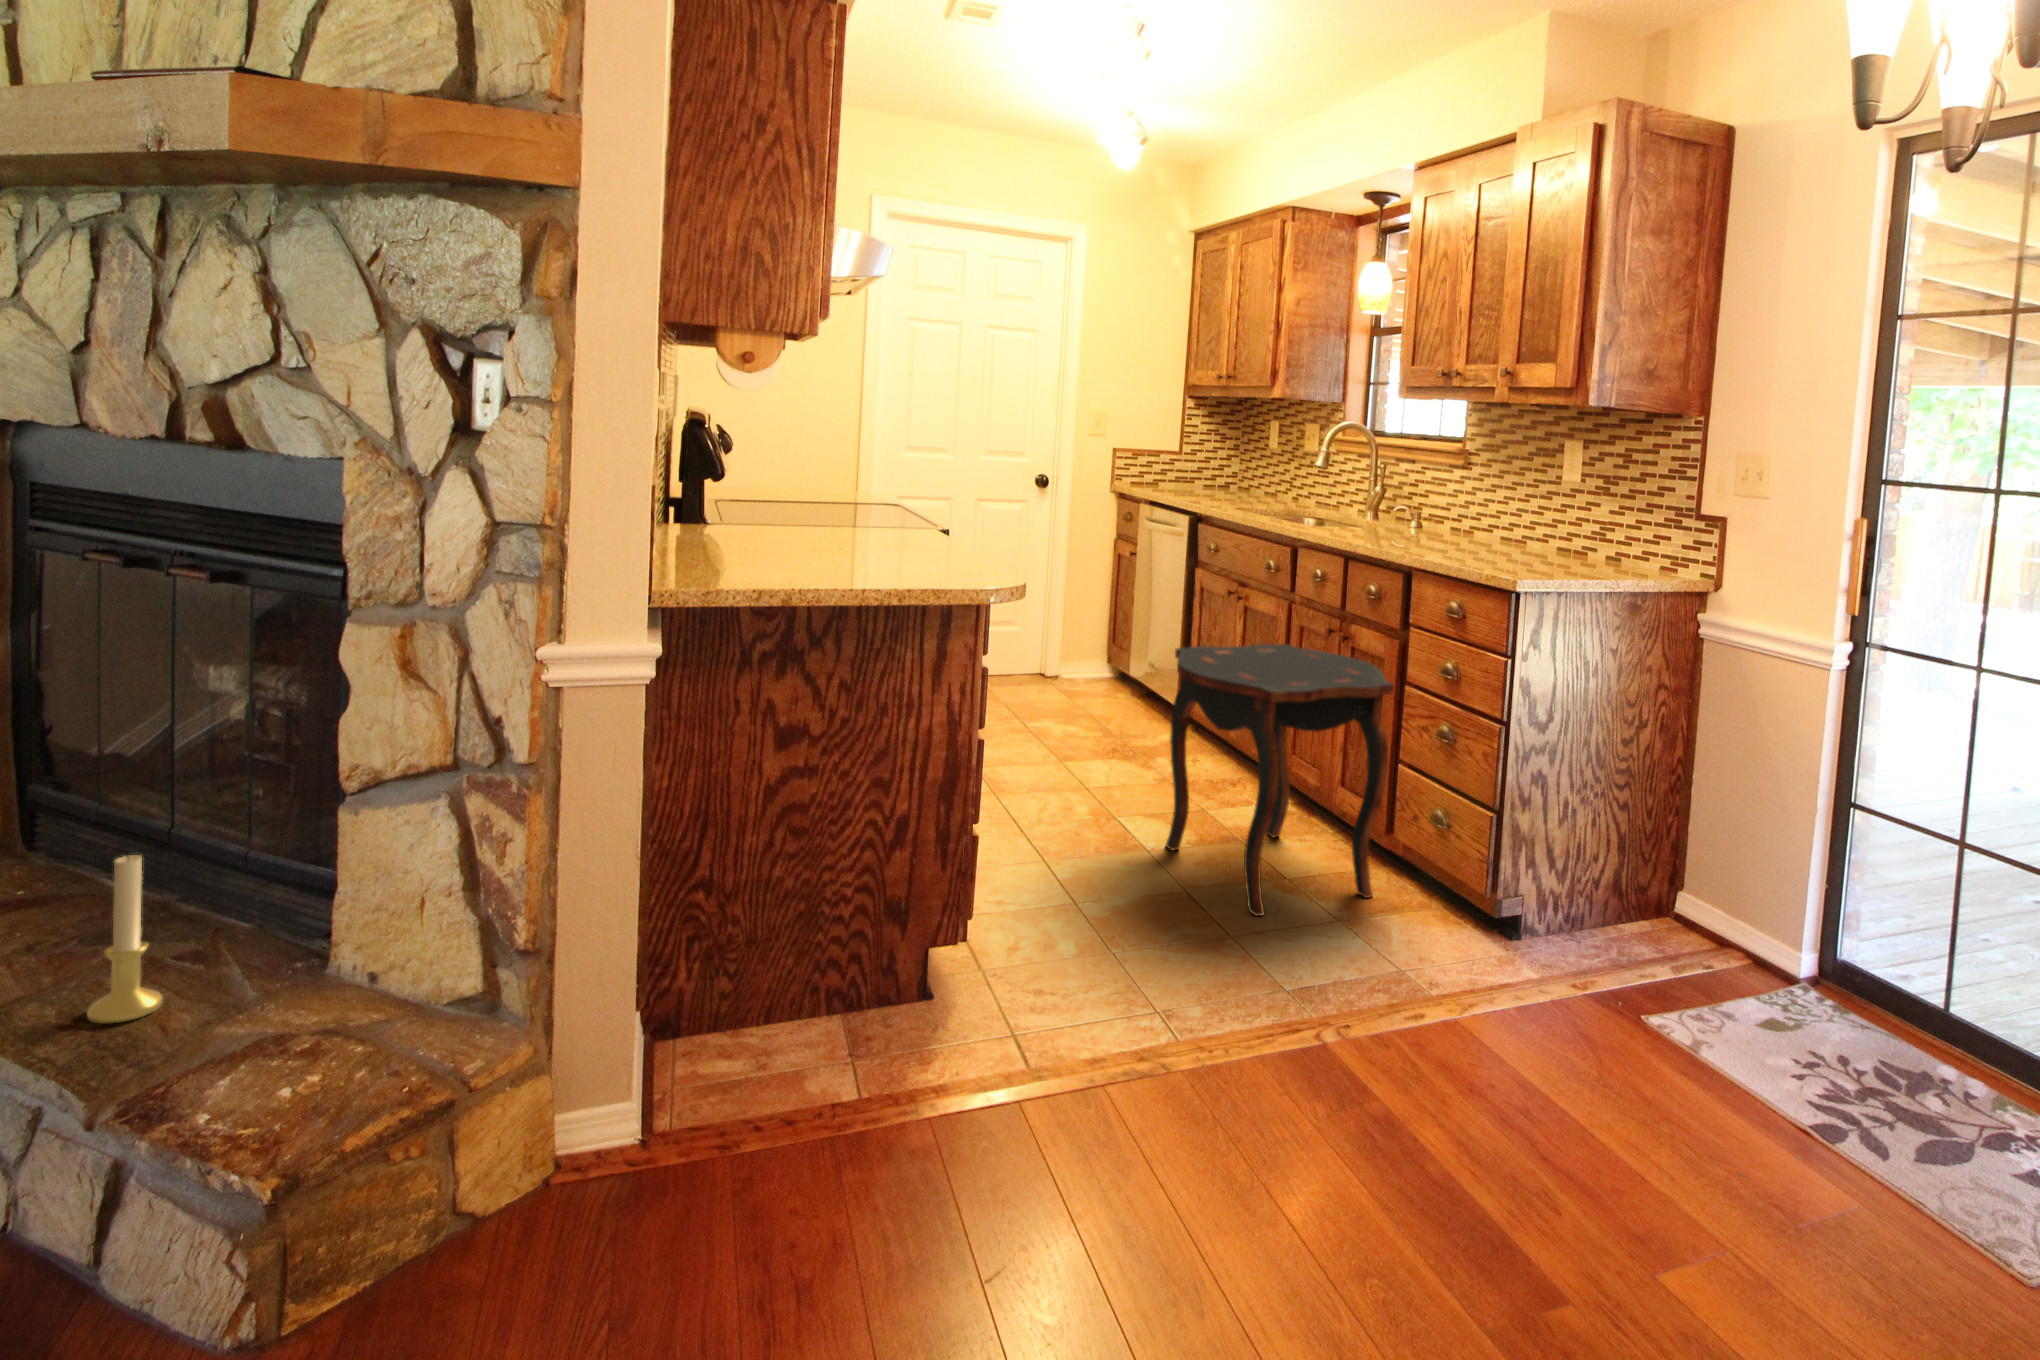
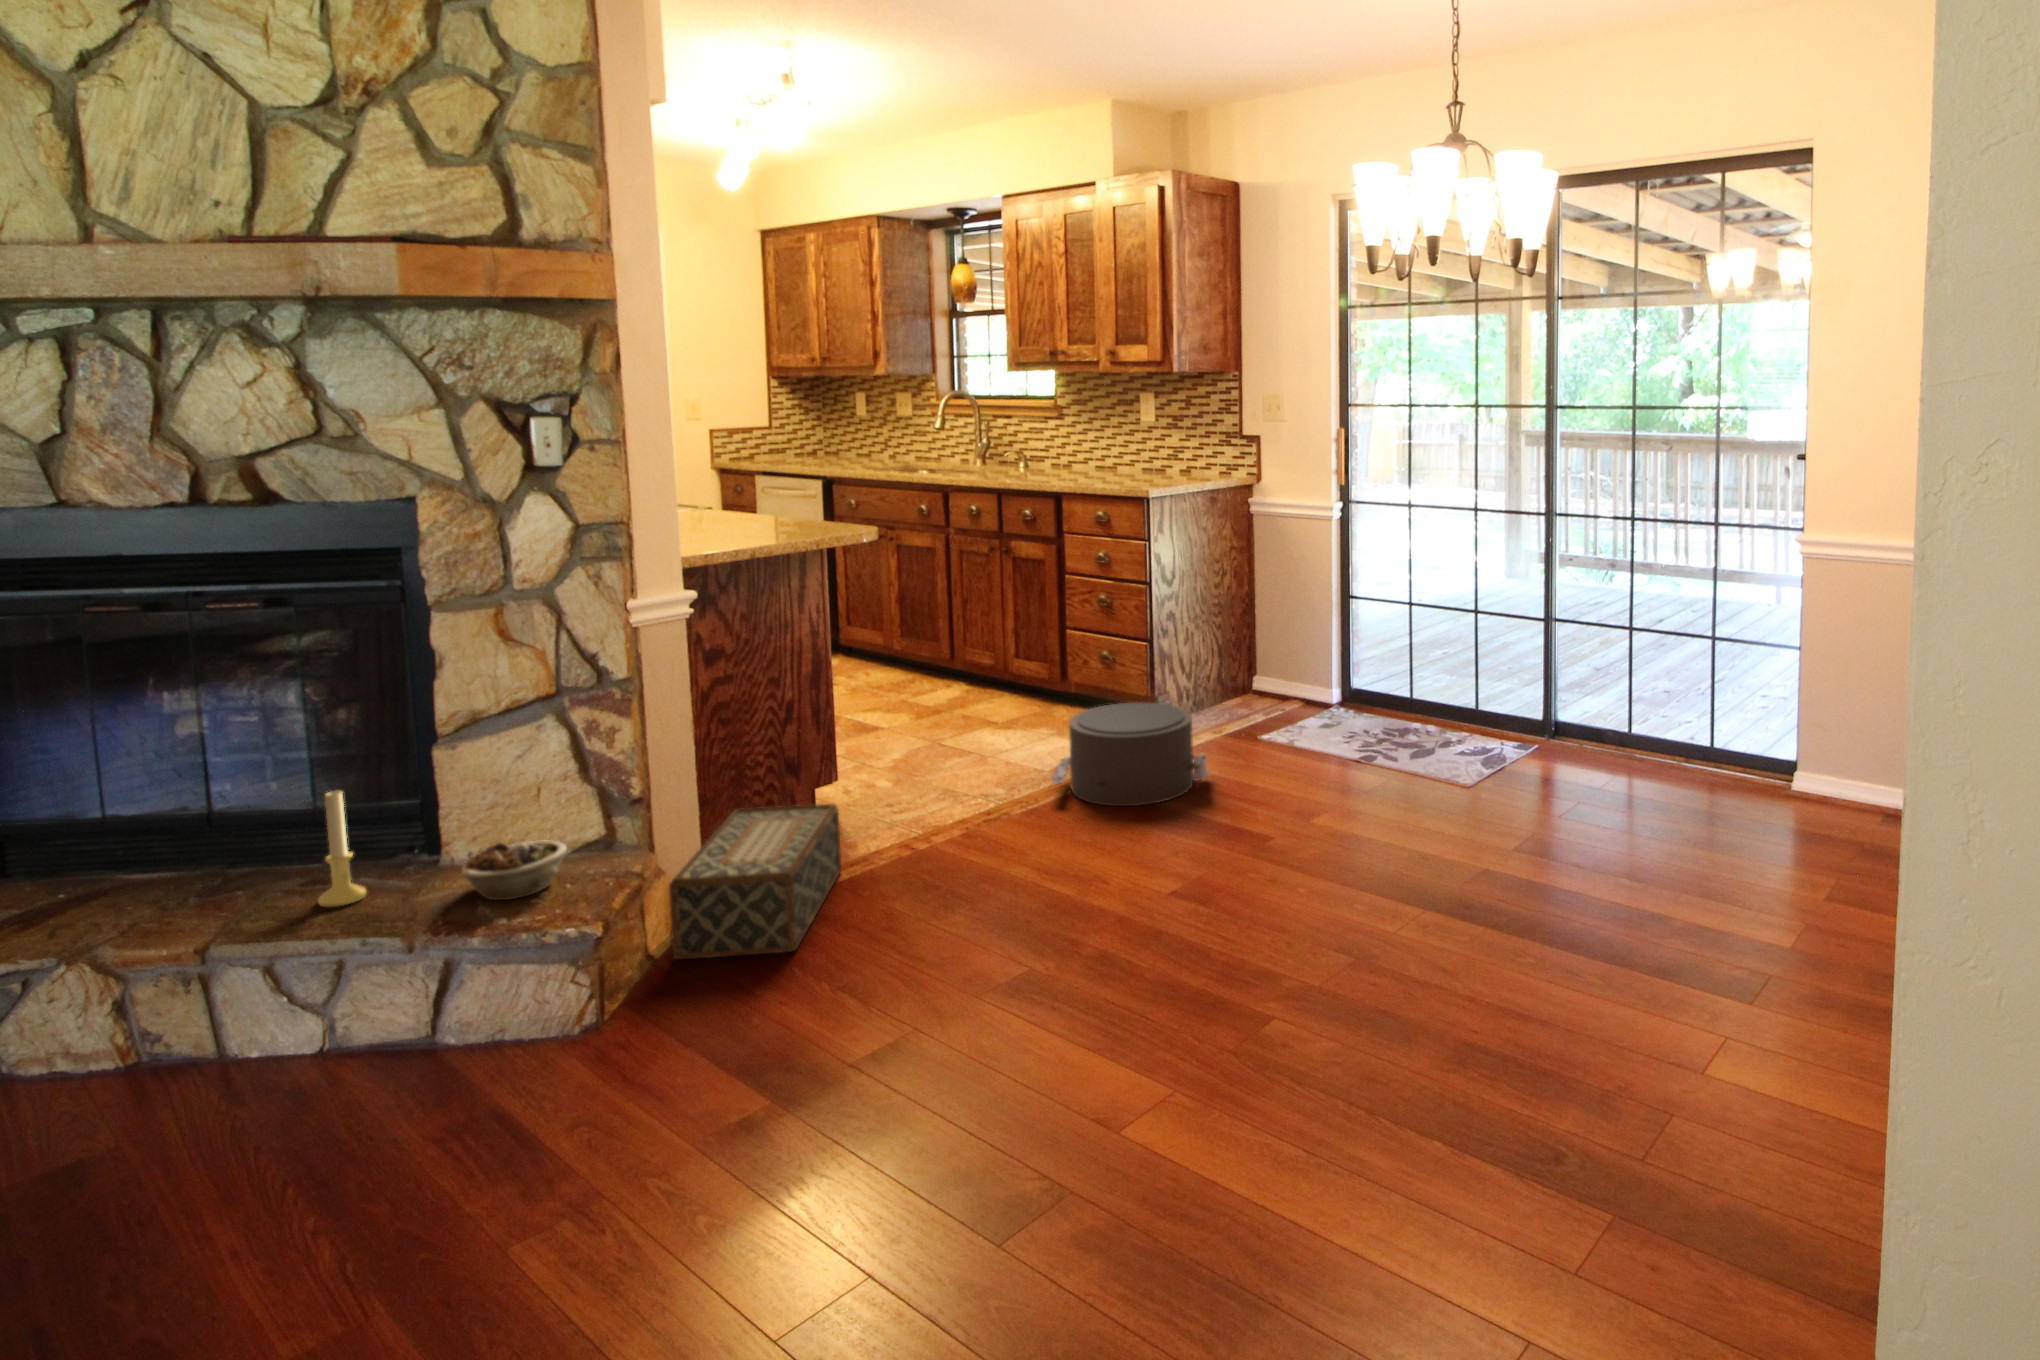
side table: present [1166,644,1394,916] -> none [889,562,1068,744]
pouf: none [1251,909,1518,1112] -> present [1052,702,1208,806]
woven basket: none [507,971,877,1276] -> present [669,804,841,959]
succulent planter: none [206,980,383,1084] -> present [462,841,567,900]

